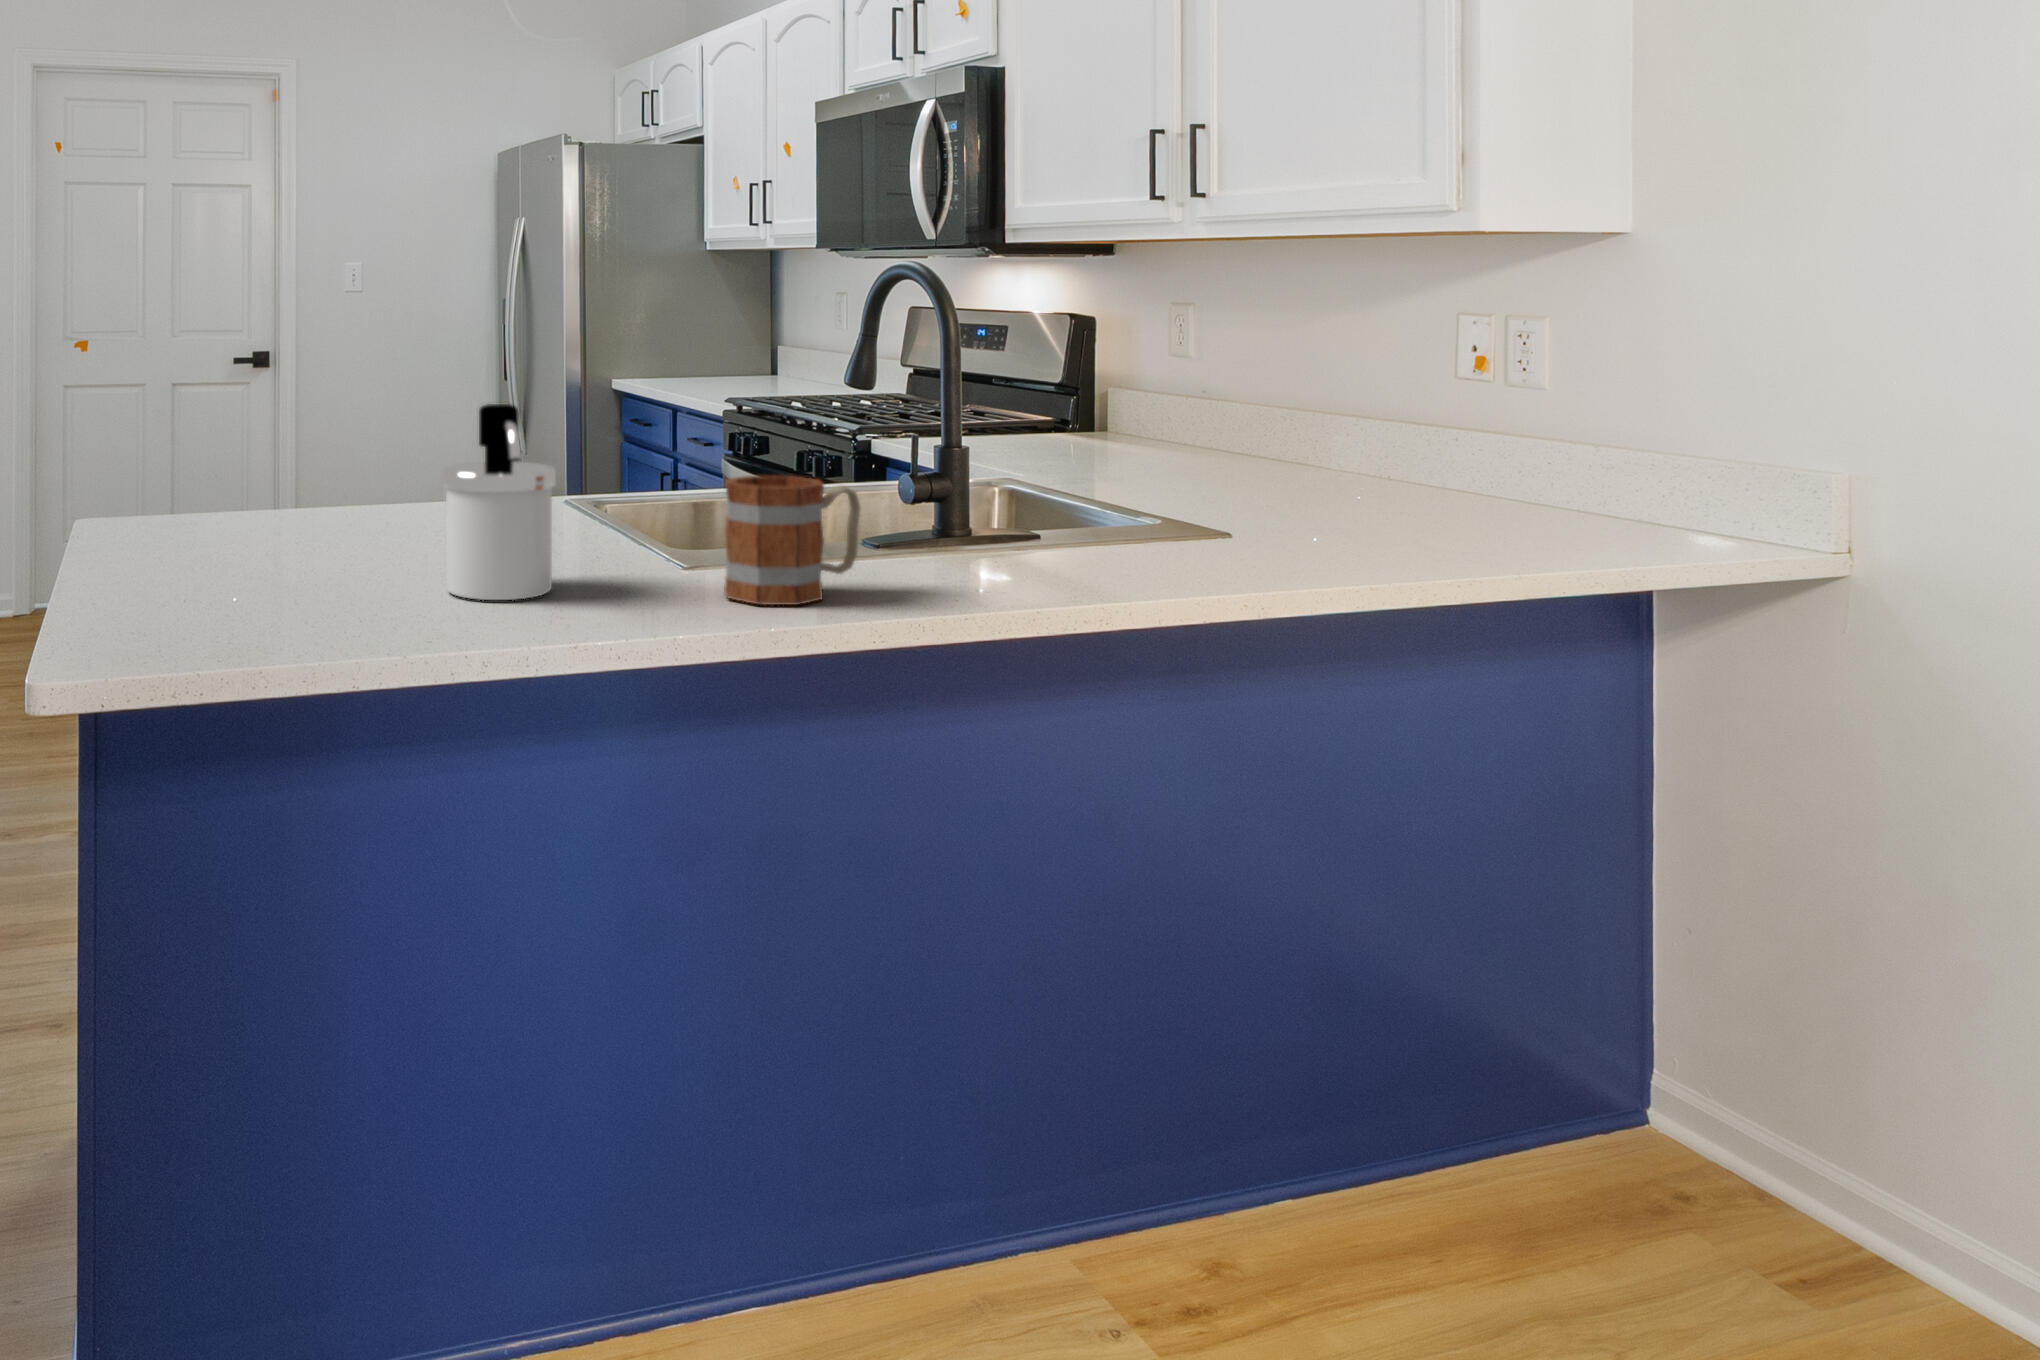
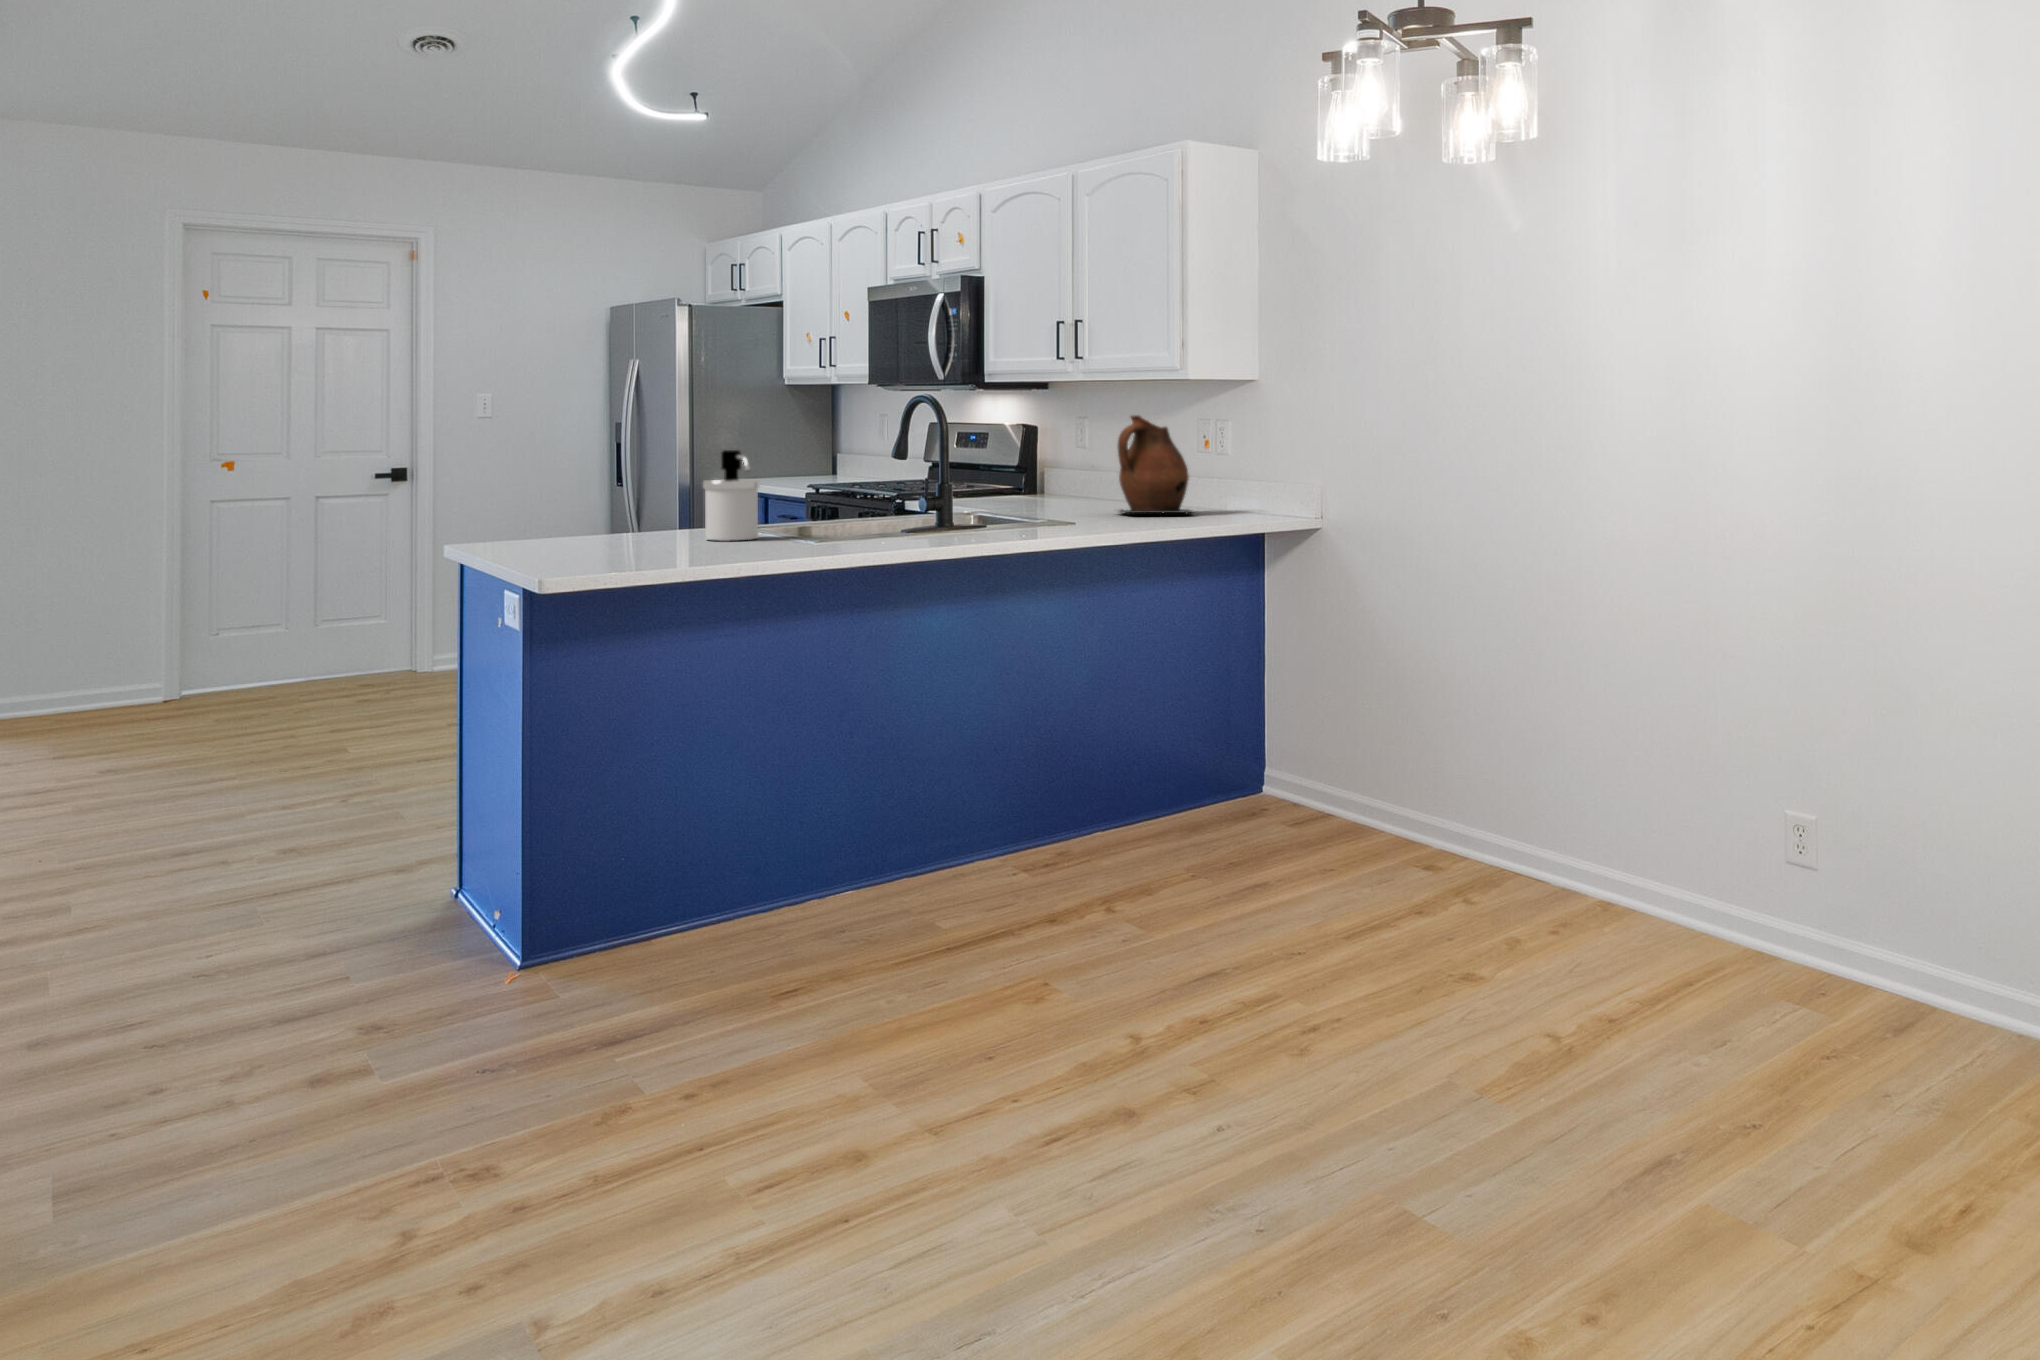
ceramic pitcher: none [1289,315,1496,532] -> present [1117,415,1193,514]
mug: present [724,476,861,605] -> none [841,483,903,537]

